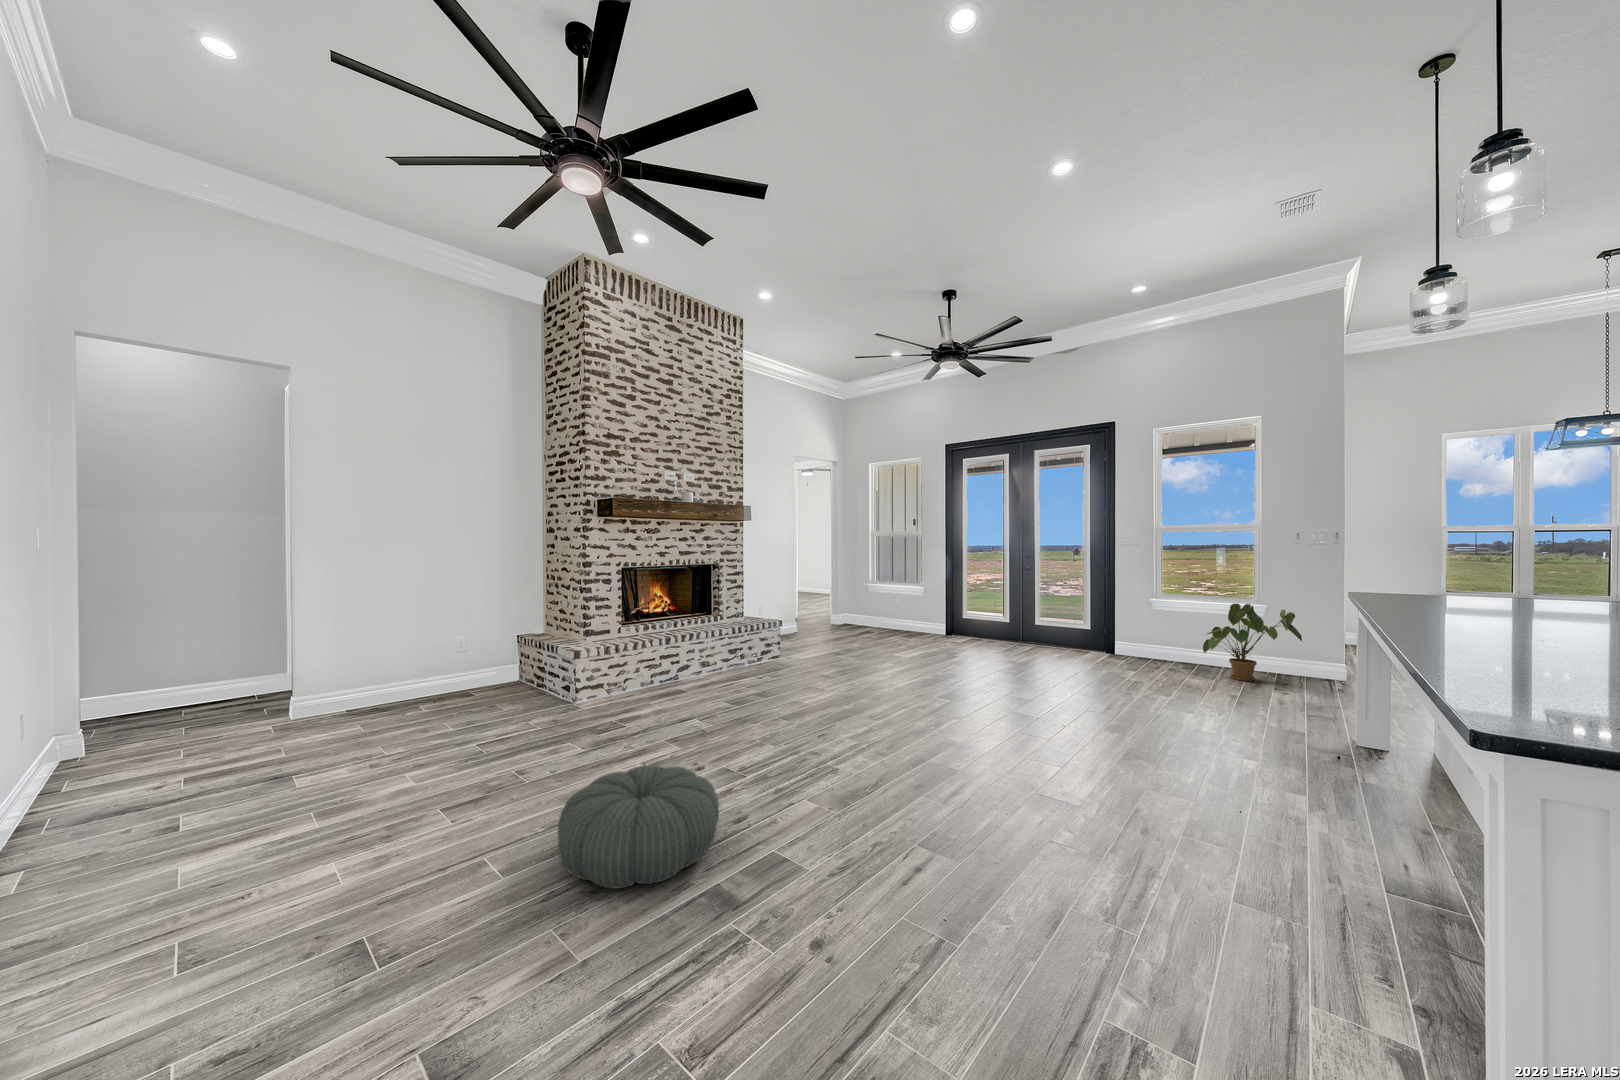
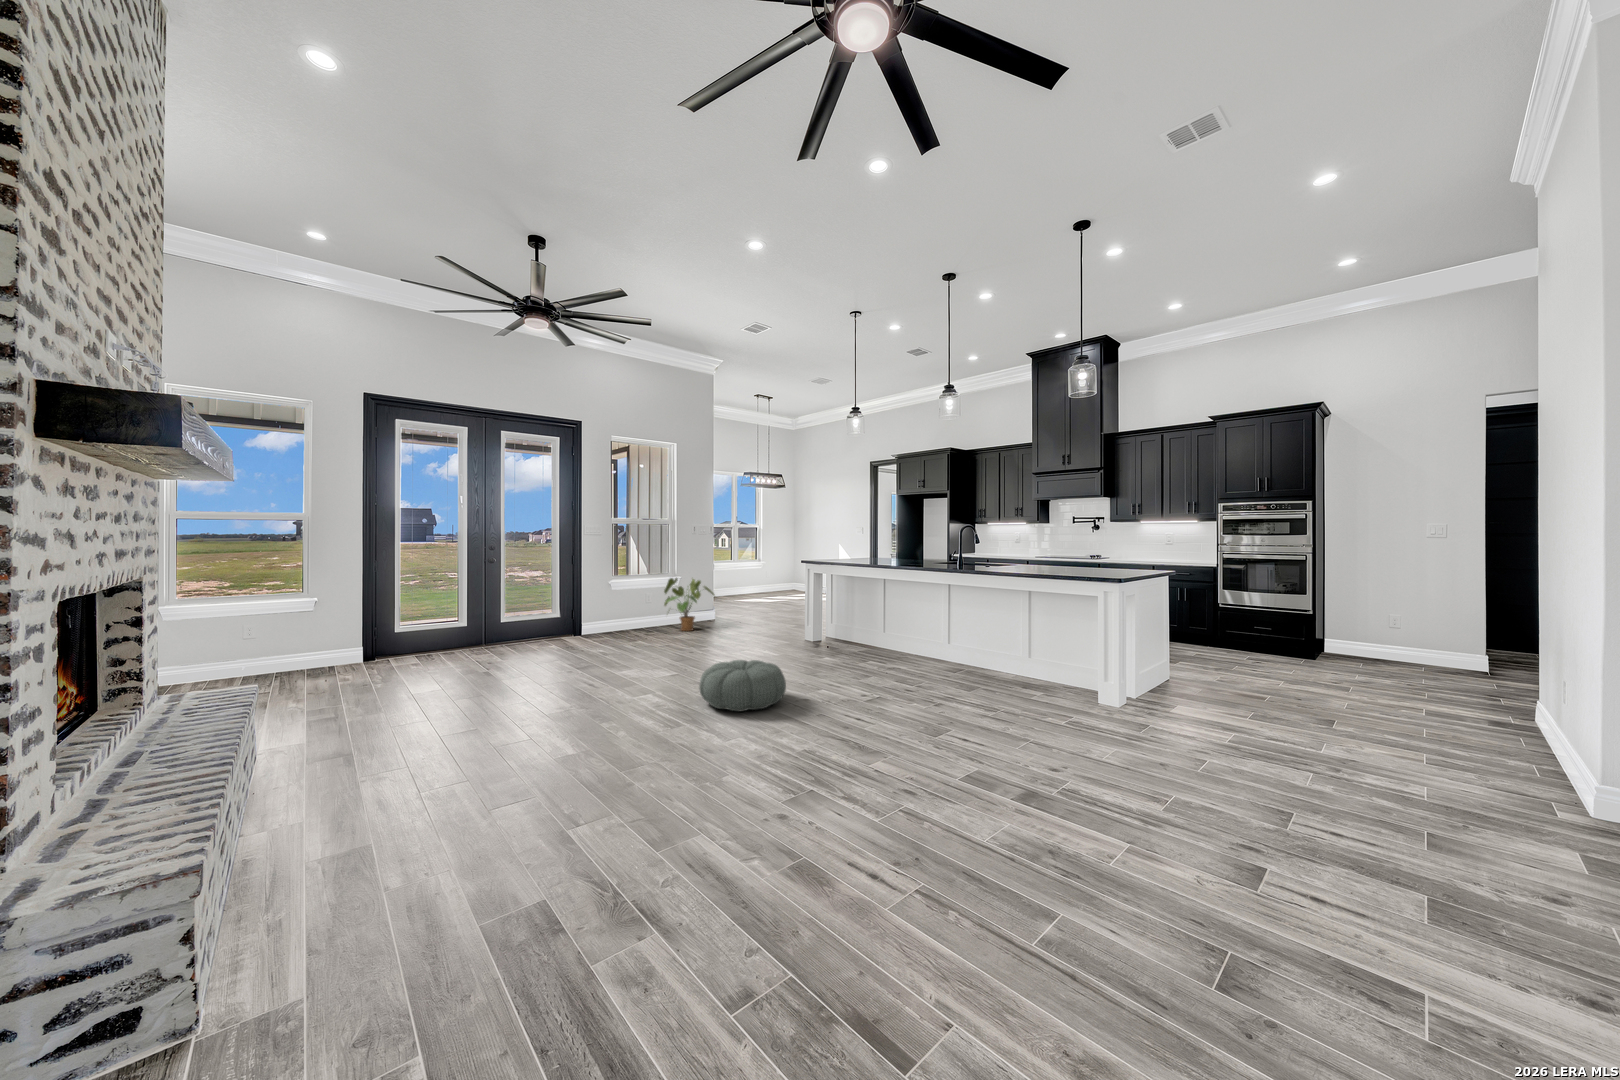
pouf: present [558,766,719,888] -> present [699,660,786,711]

